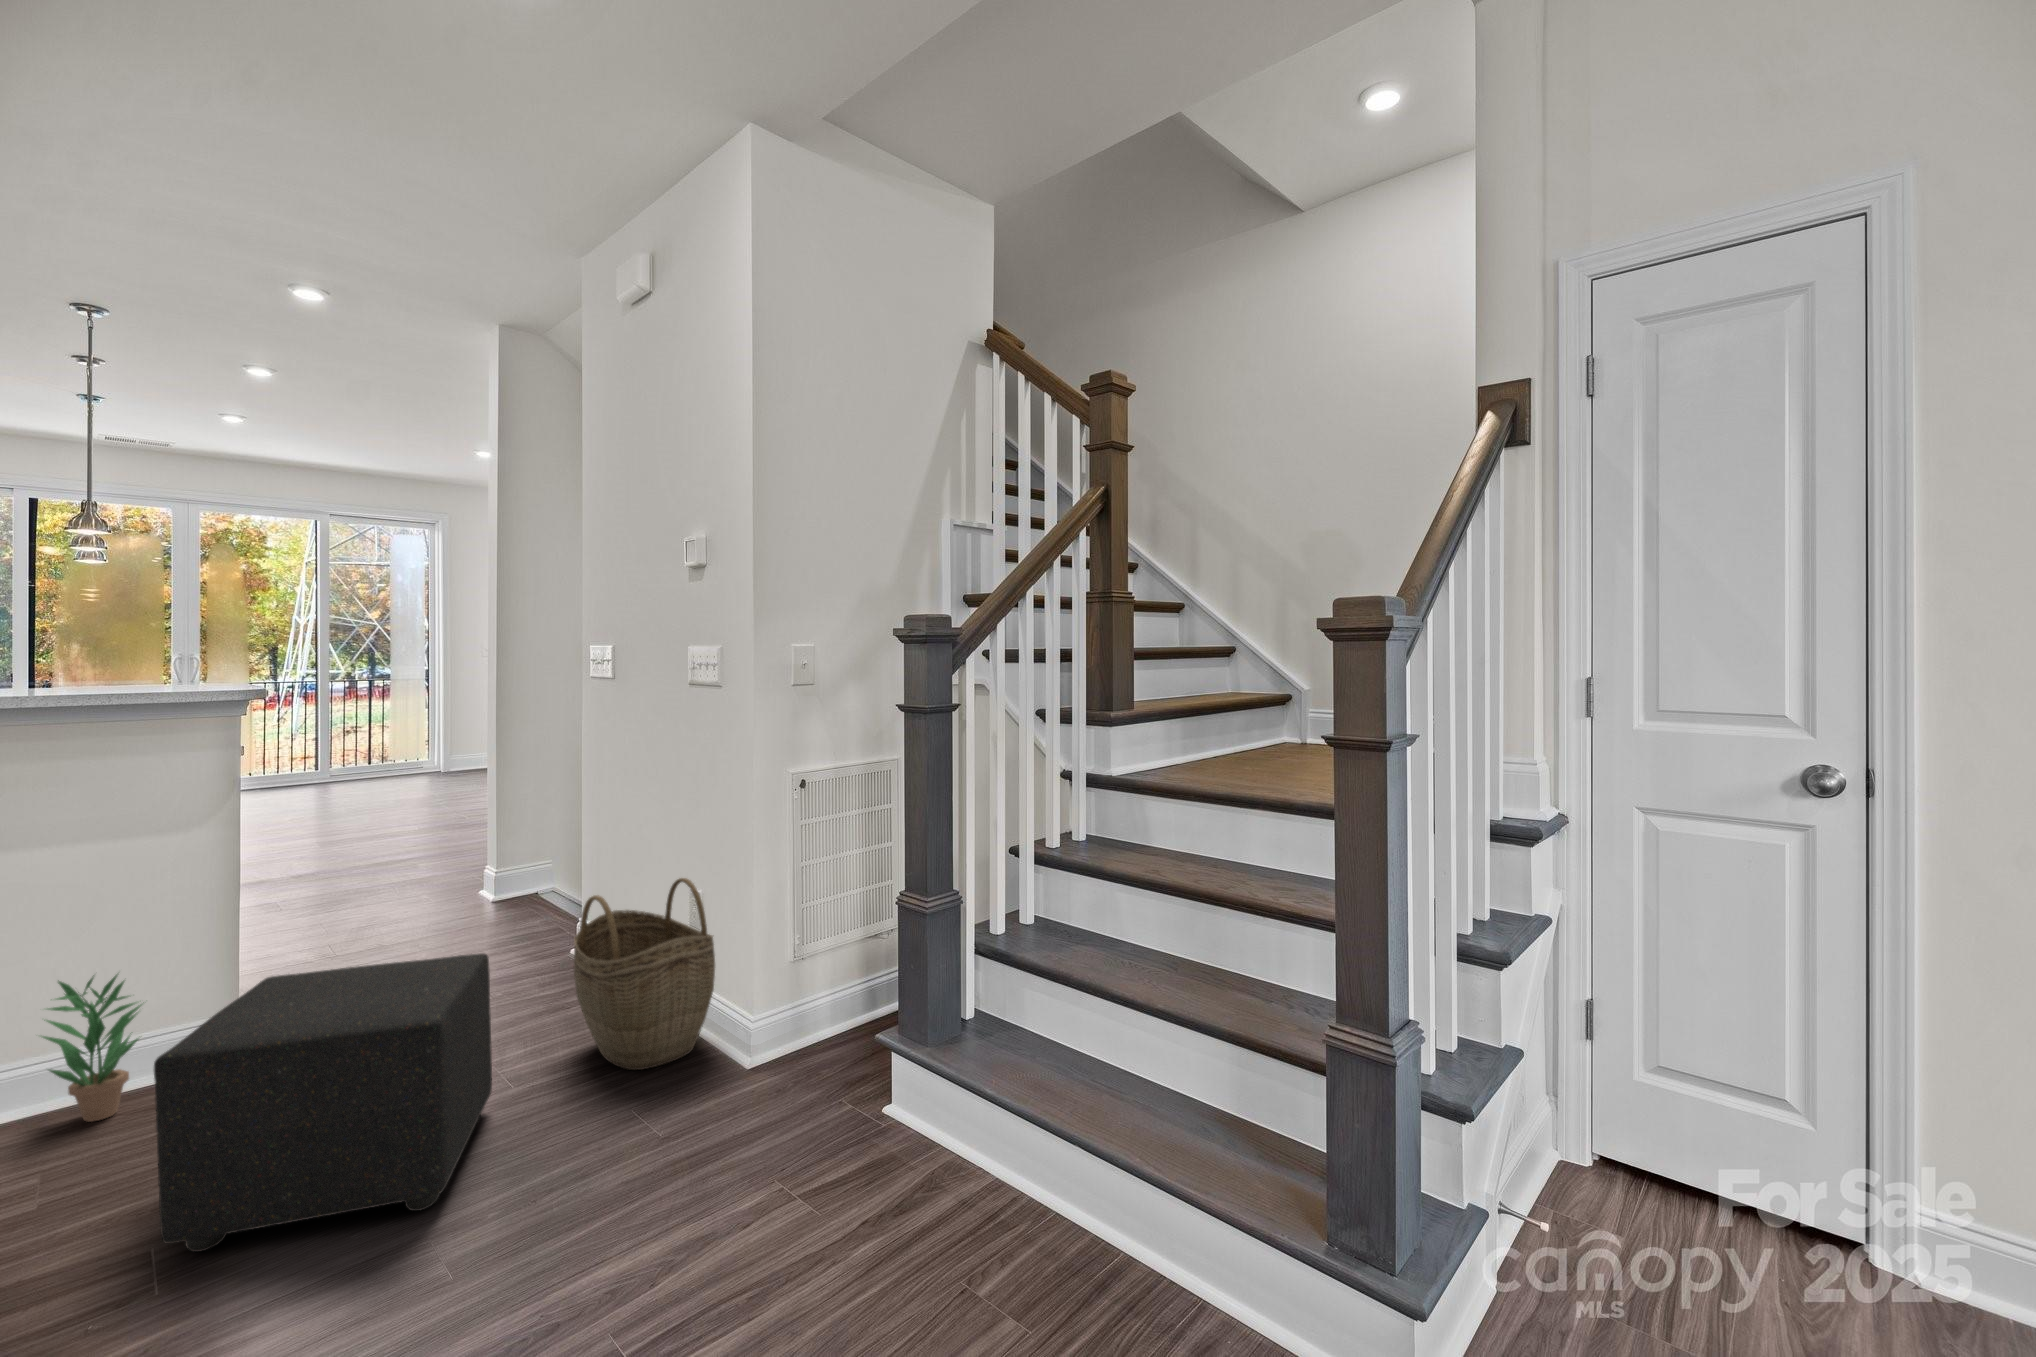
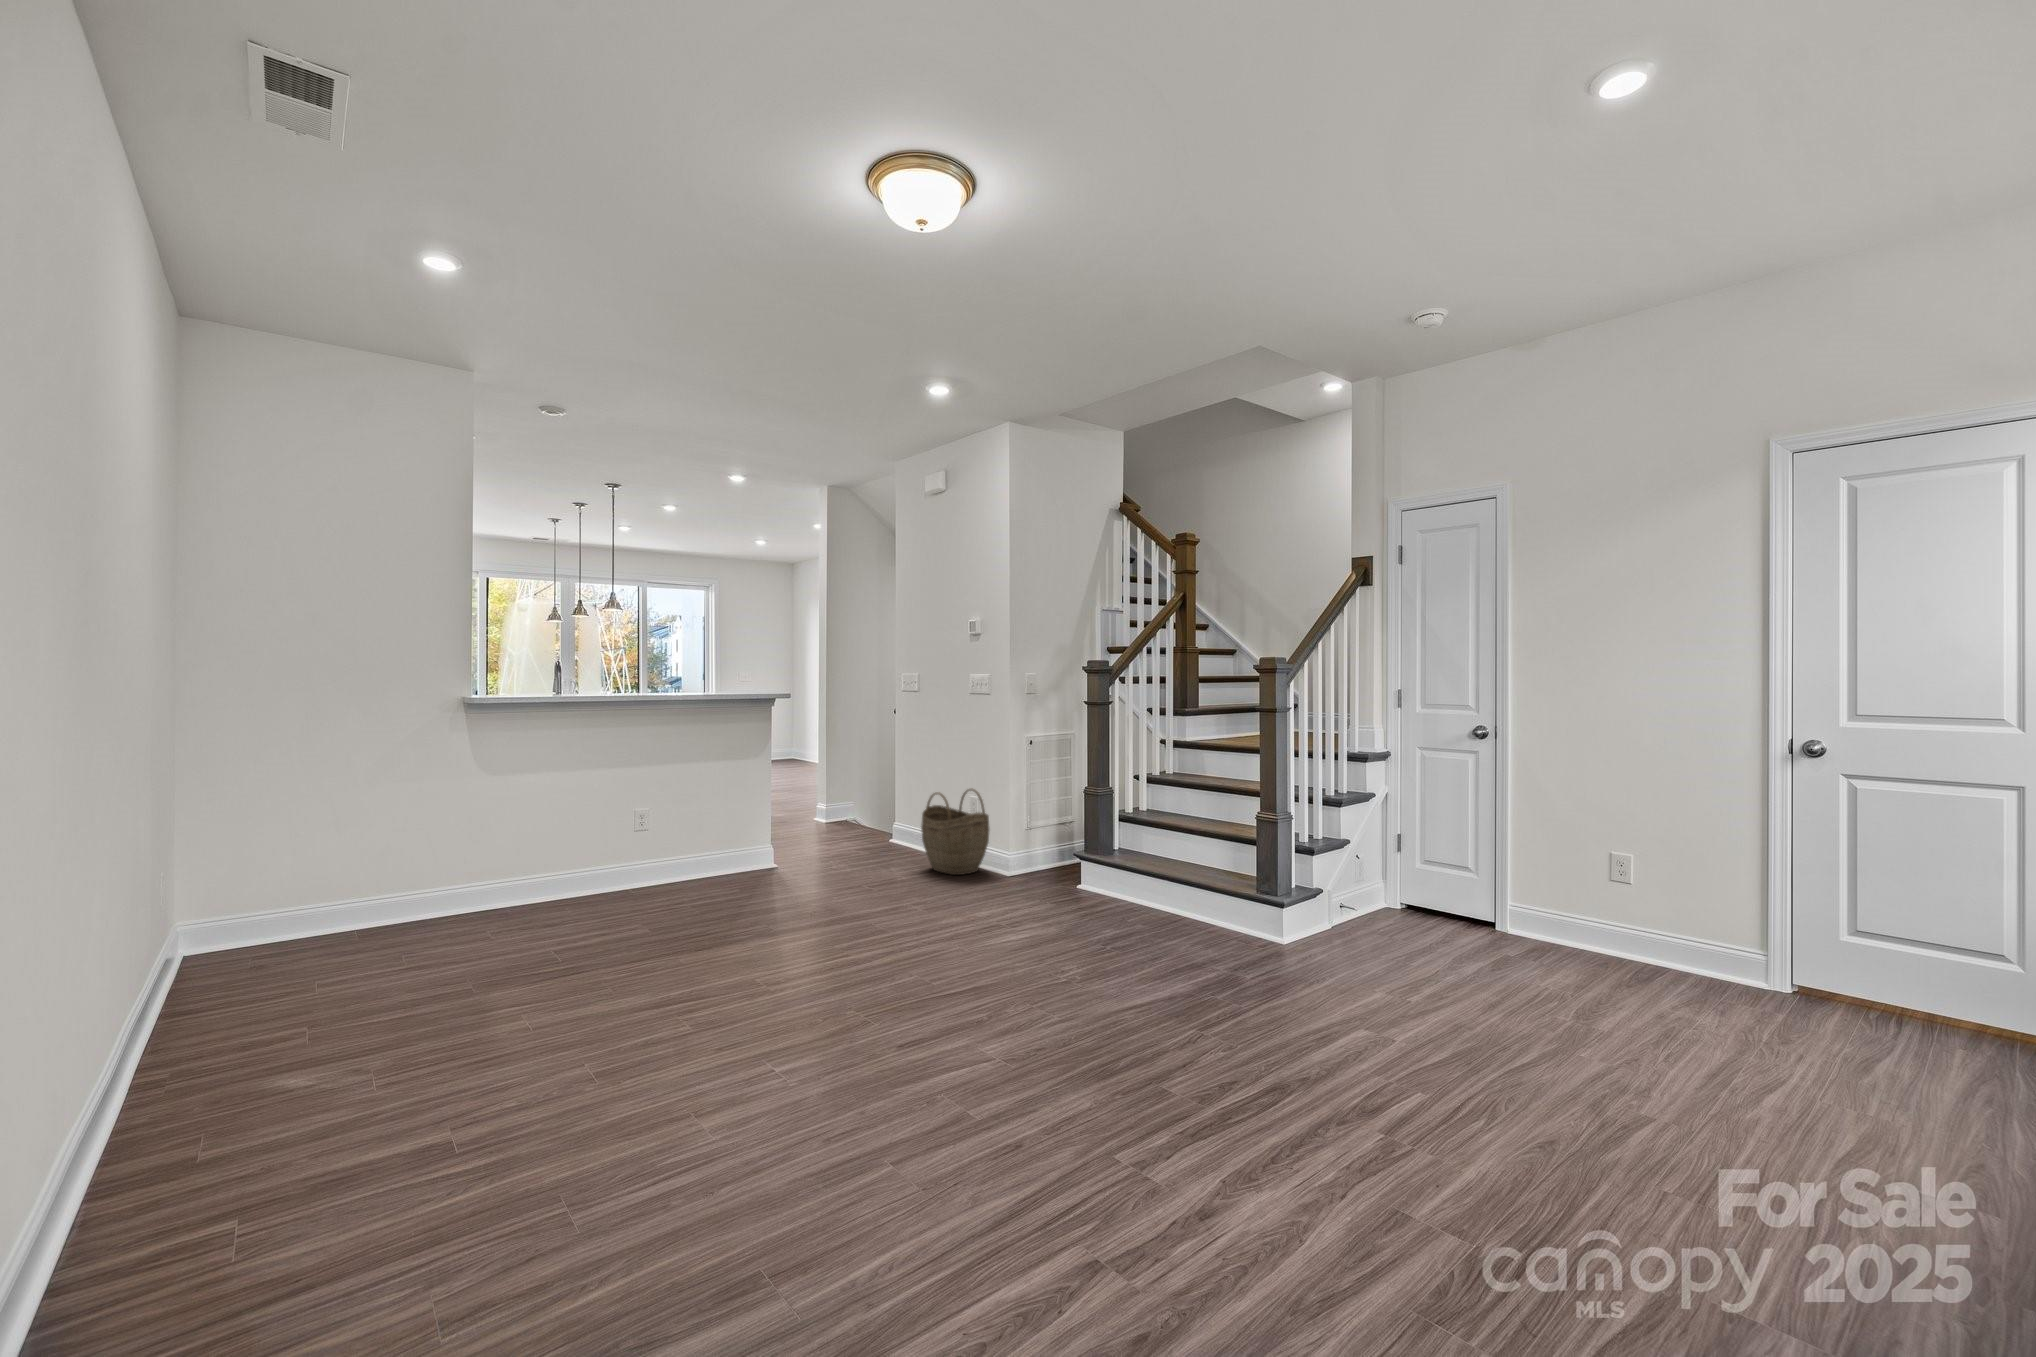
ottoman: present [154,953,492,1252] -> none [817,811,913,906]
potted plant: present [42,974,142,1122] -> none [714,814,751,880]

